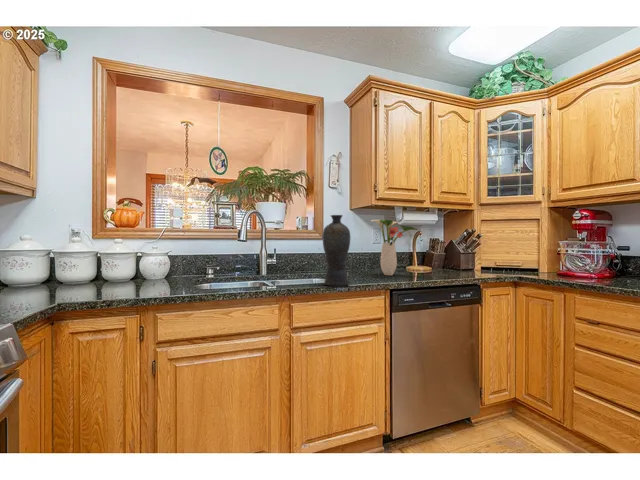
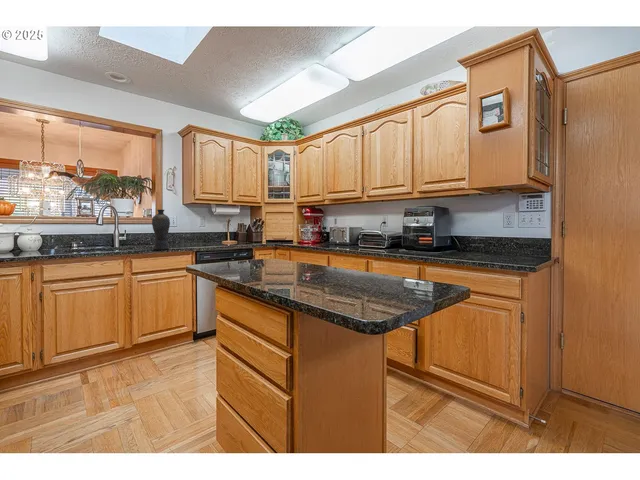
flower arrangement: present [372,219,420,275] -> none [191,211,223,245]

